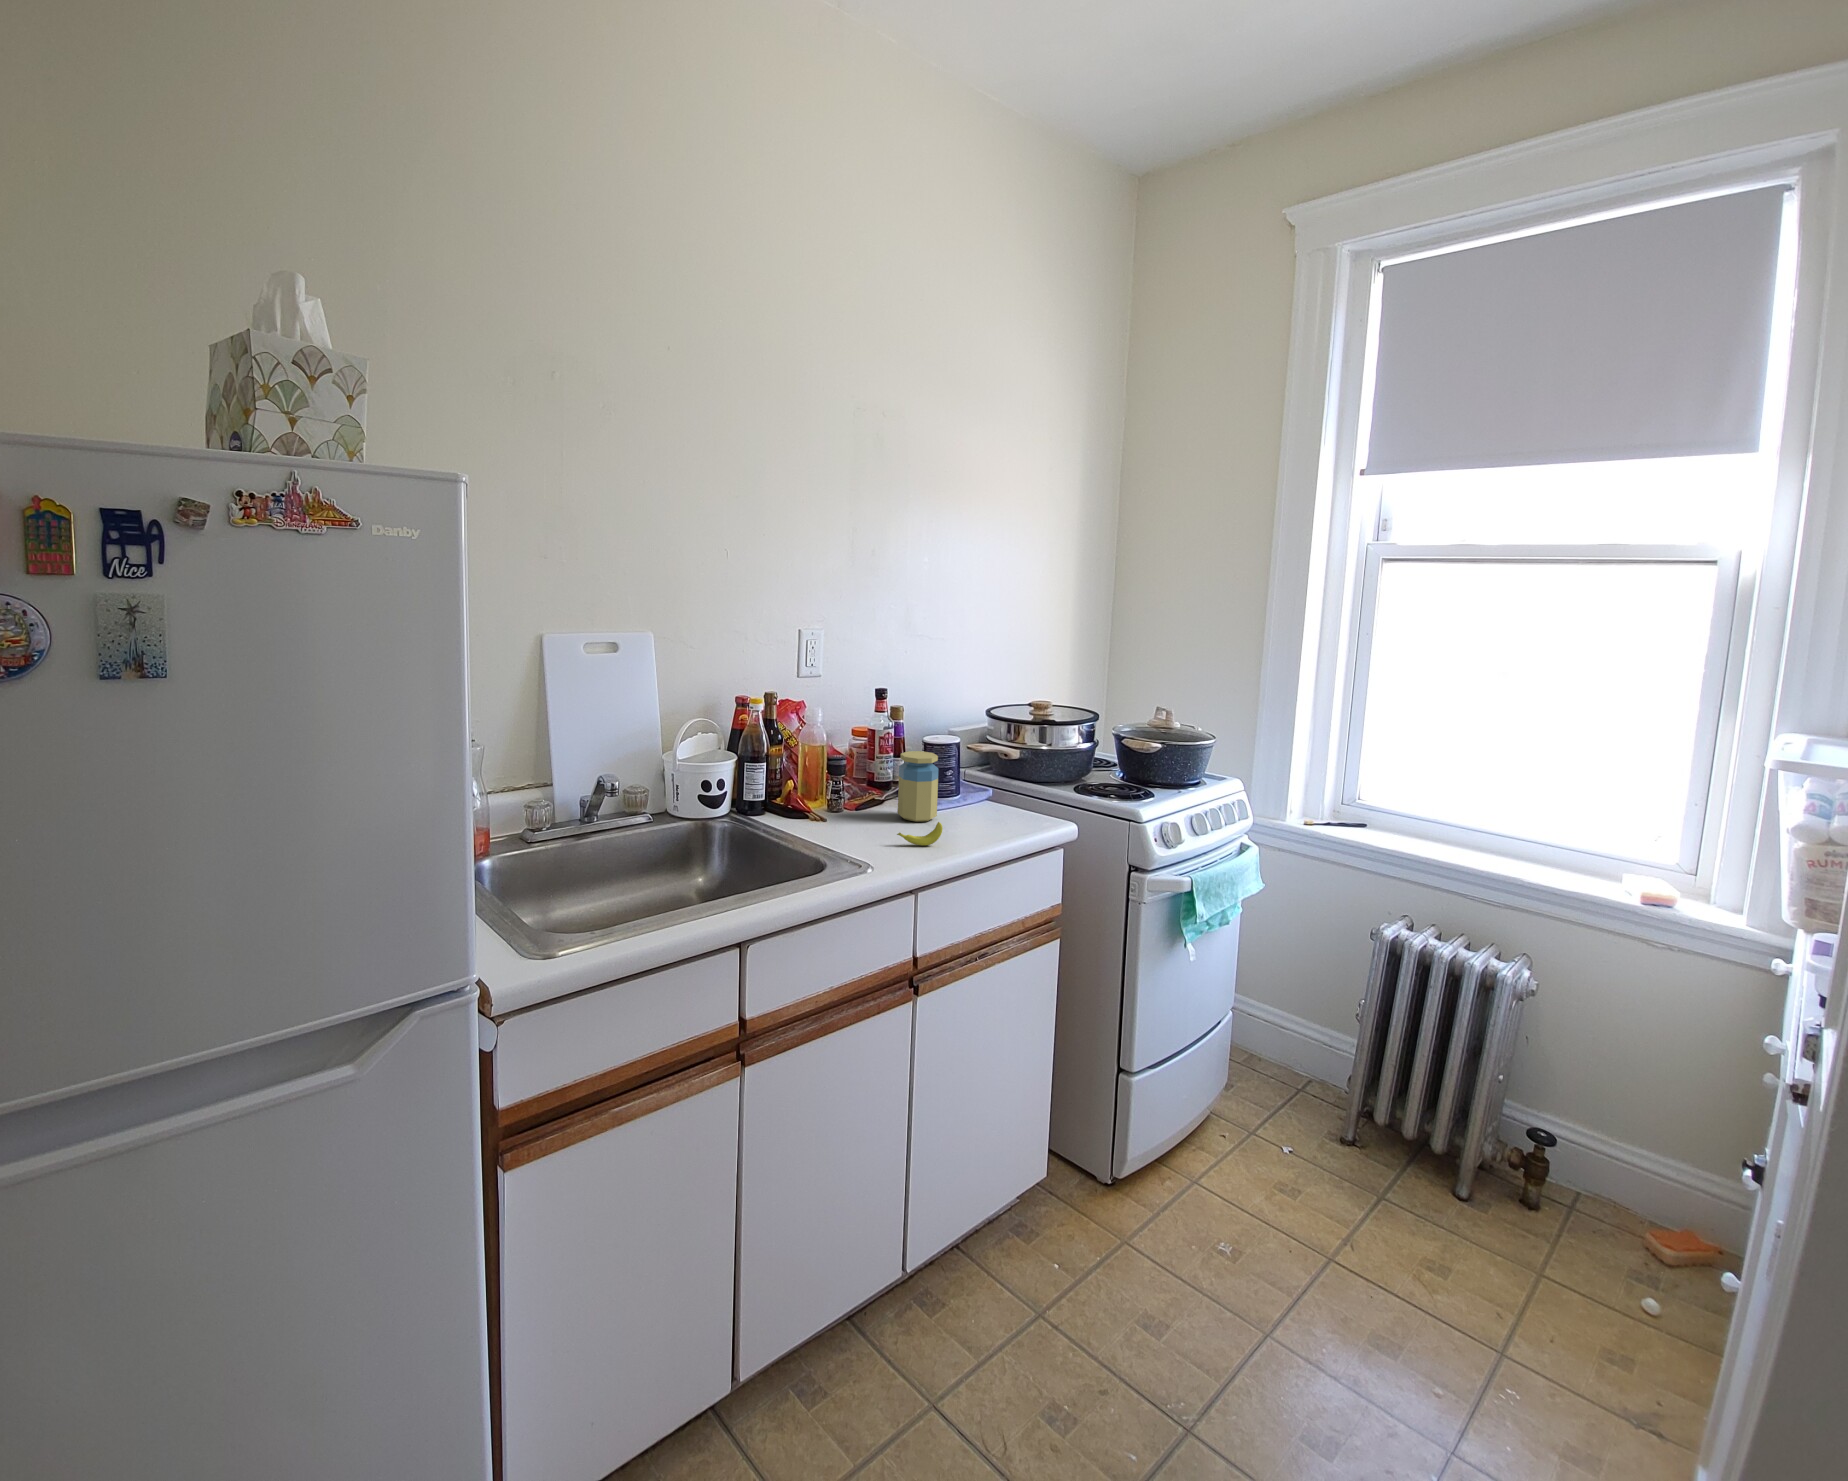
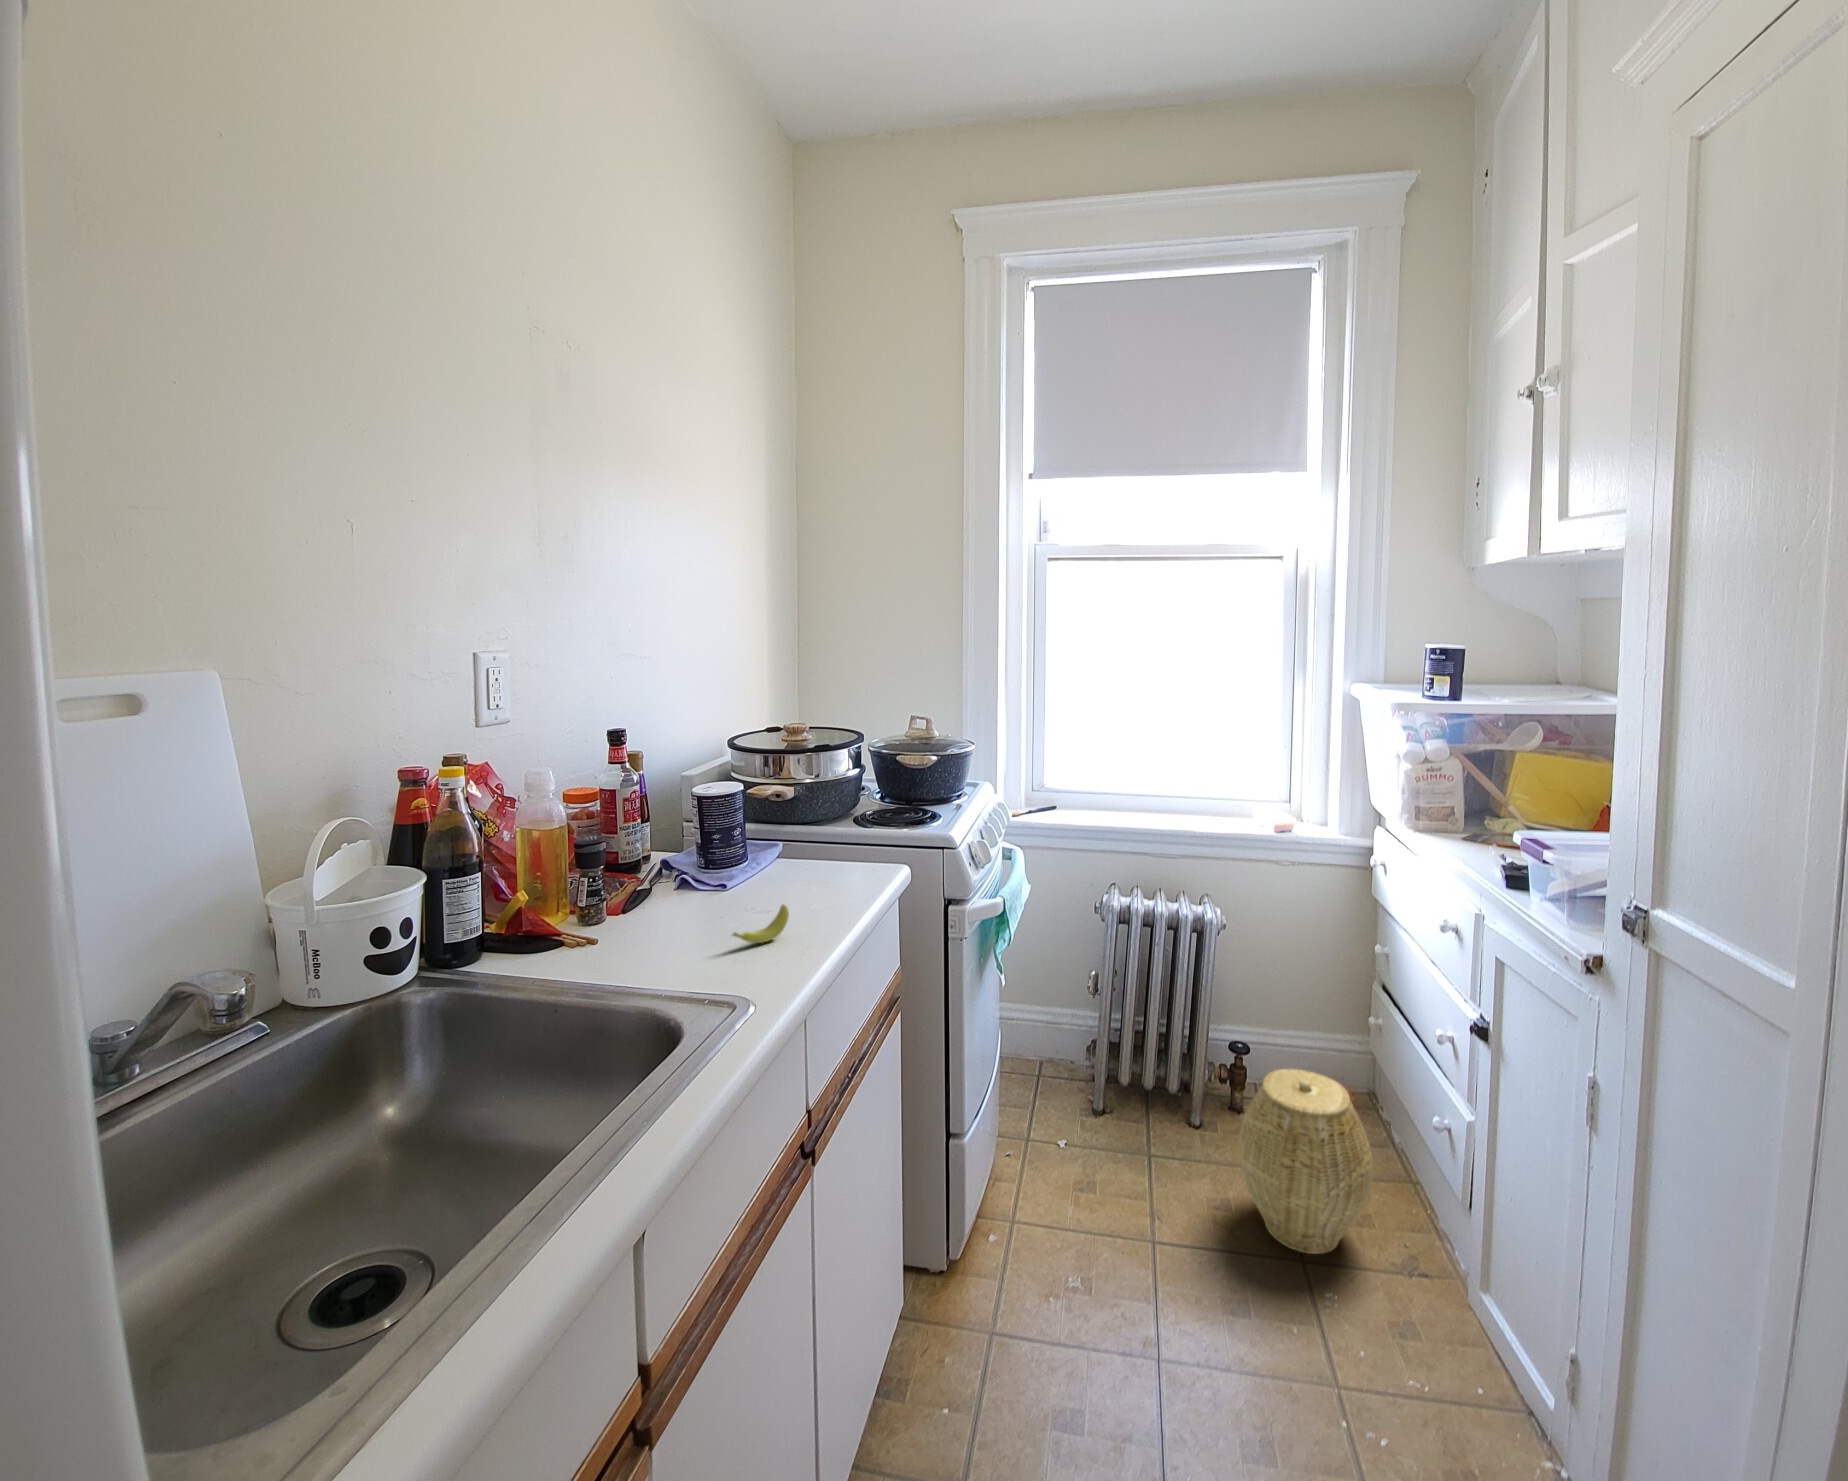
jar: present [898,751,938,822] -> none [684,810,740,909]
woven basket: none [1457,1152,1647,1376] -> present [1238,1069,1373,1254]

